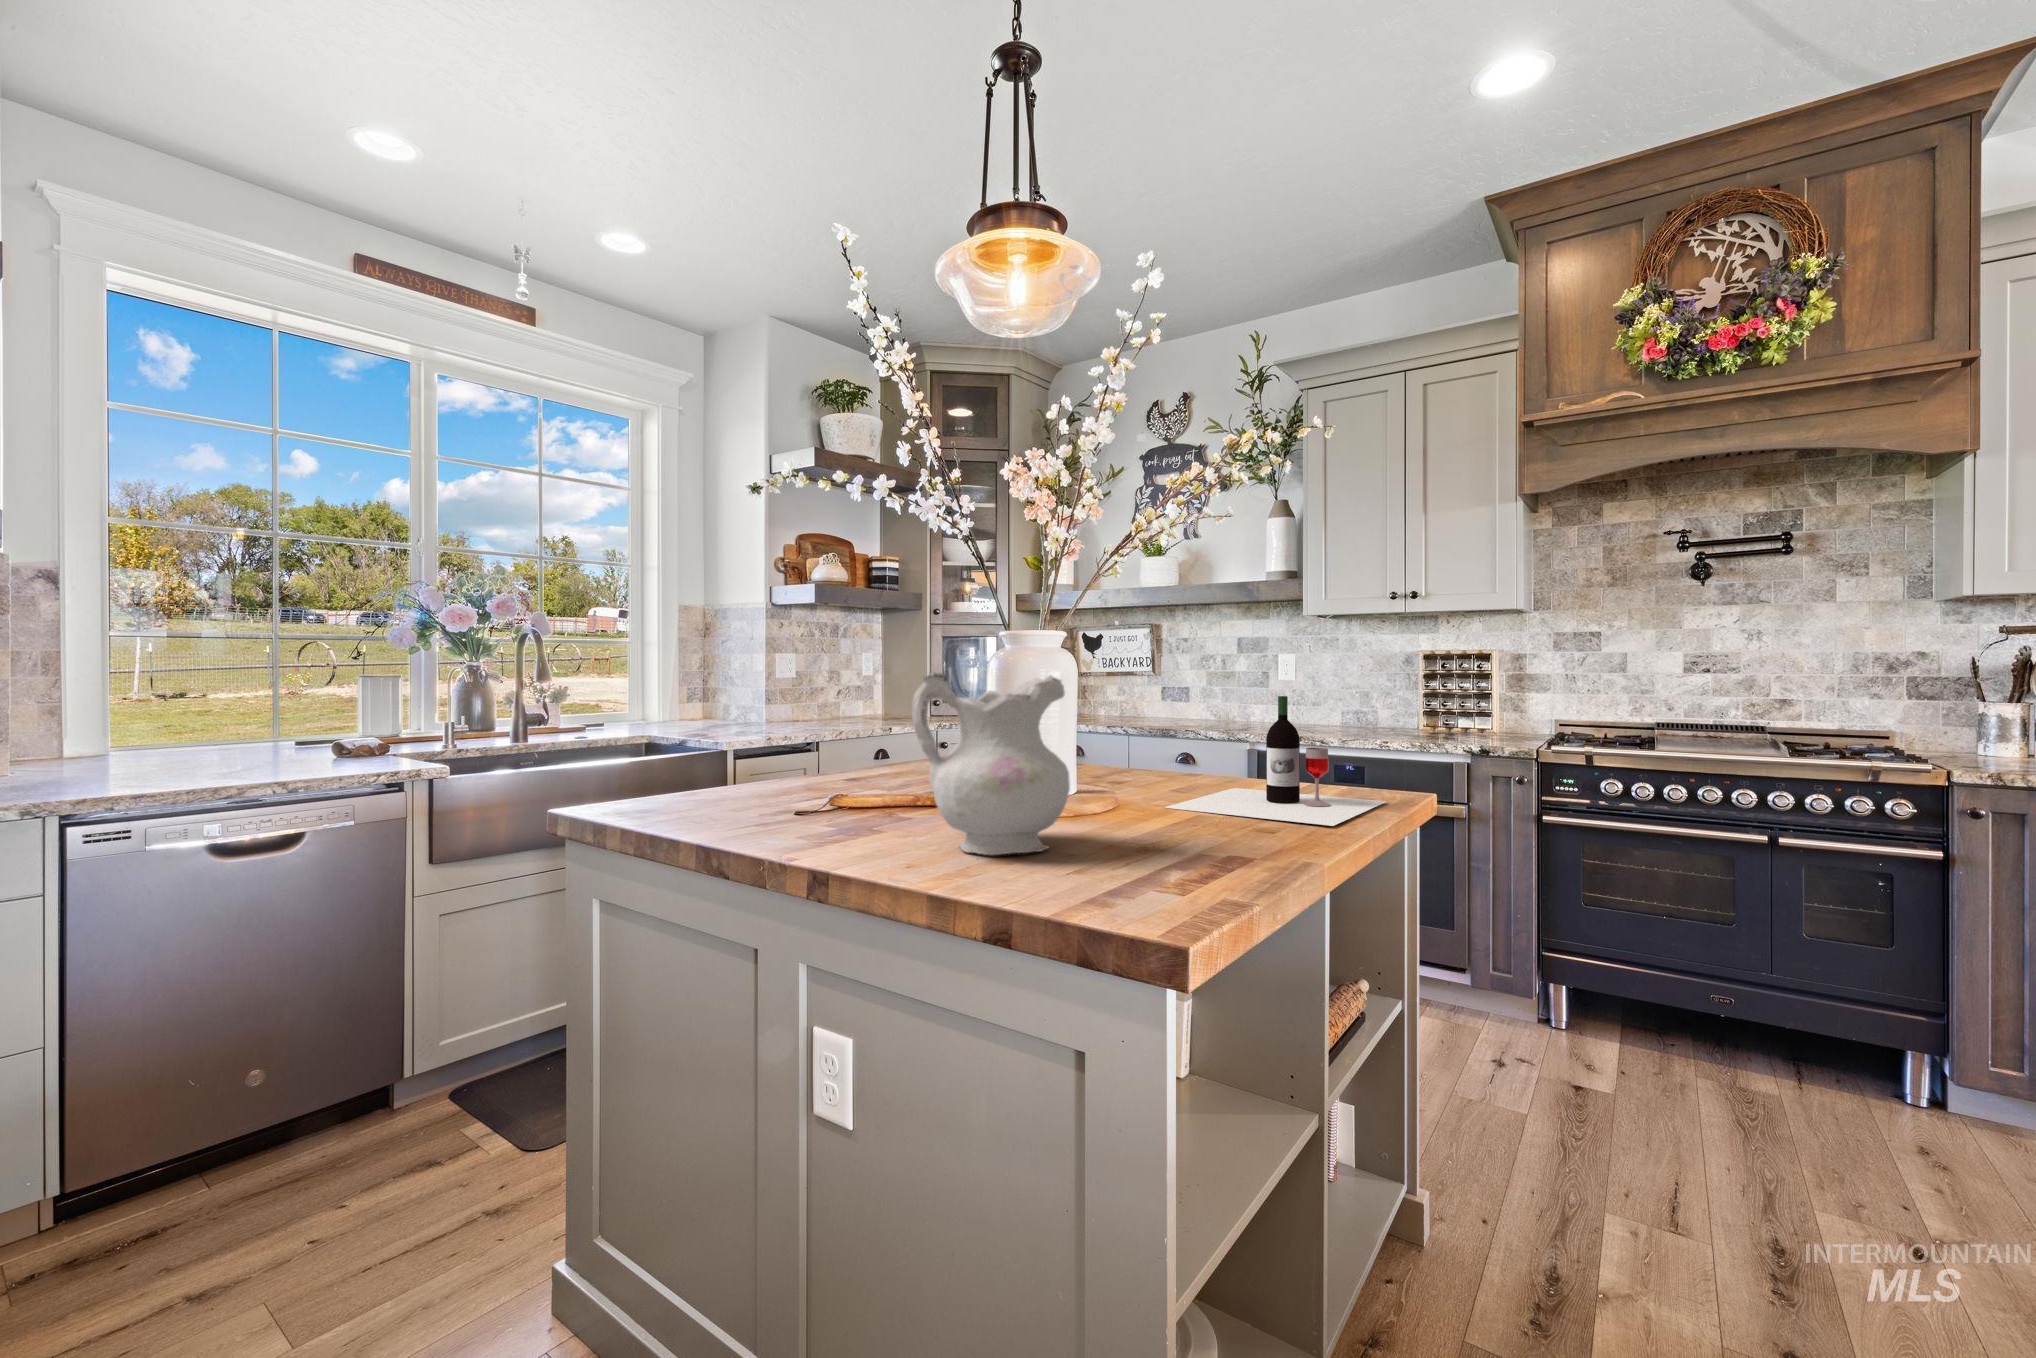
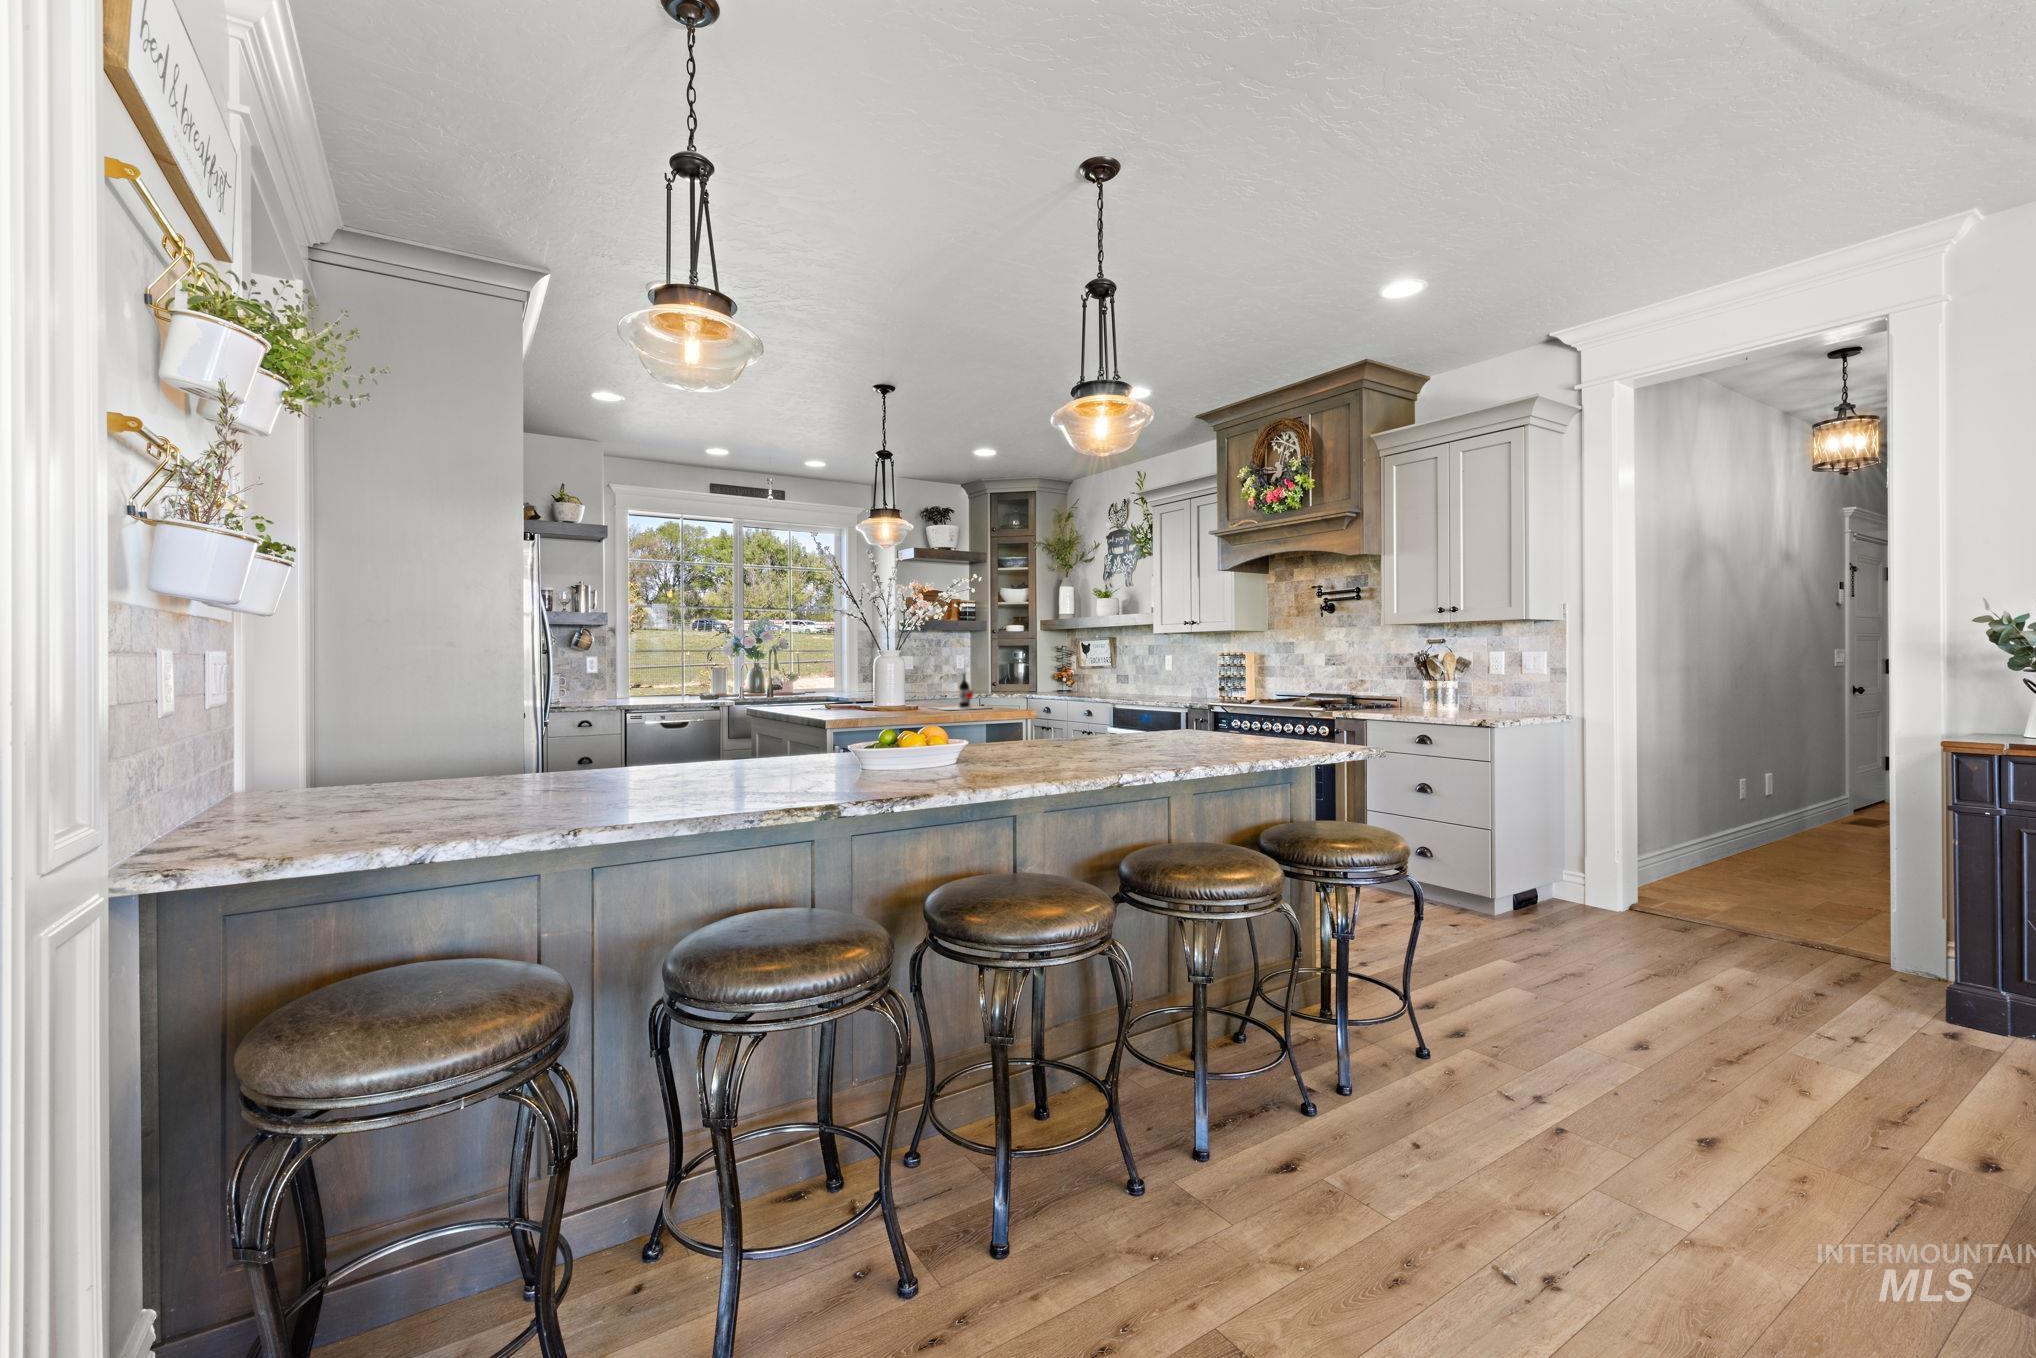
ceramic pitcher: present [912,673,1070,855] -> none [825,665,866,711]

